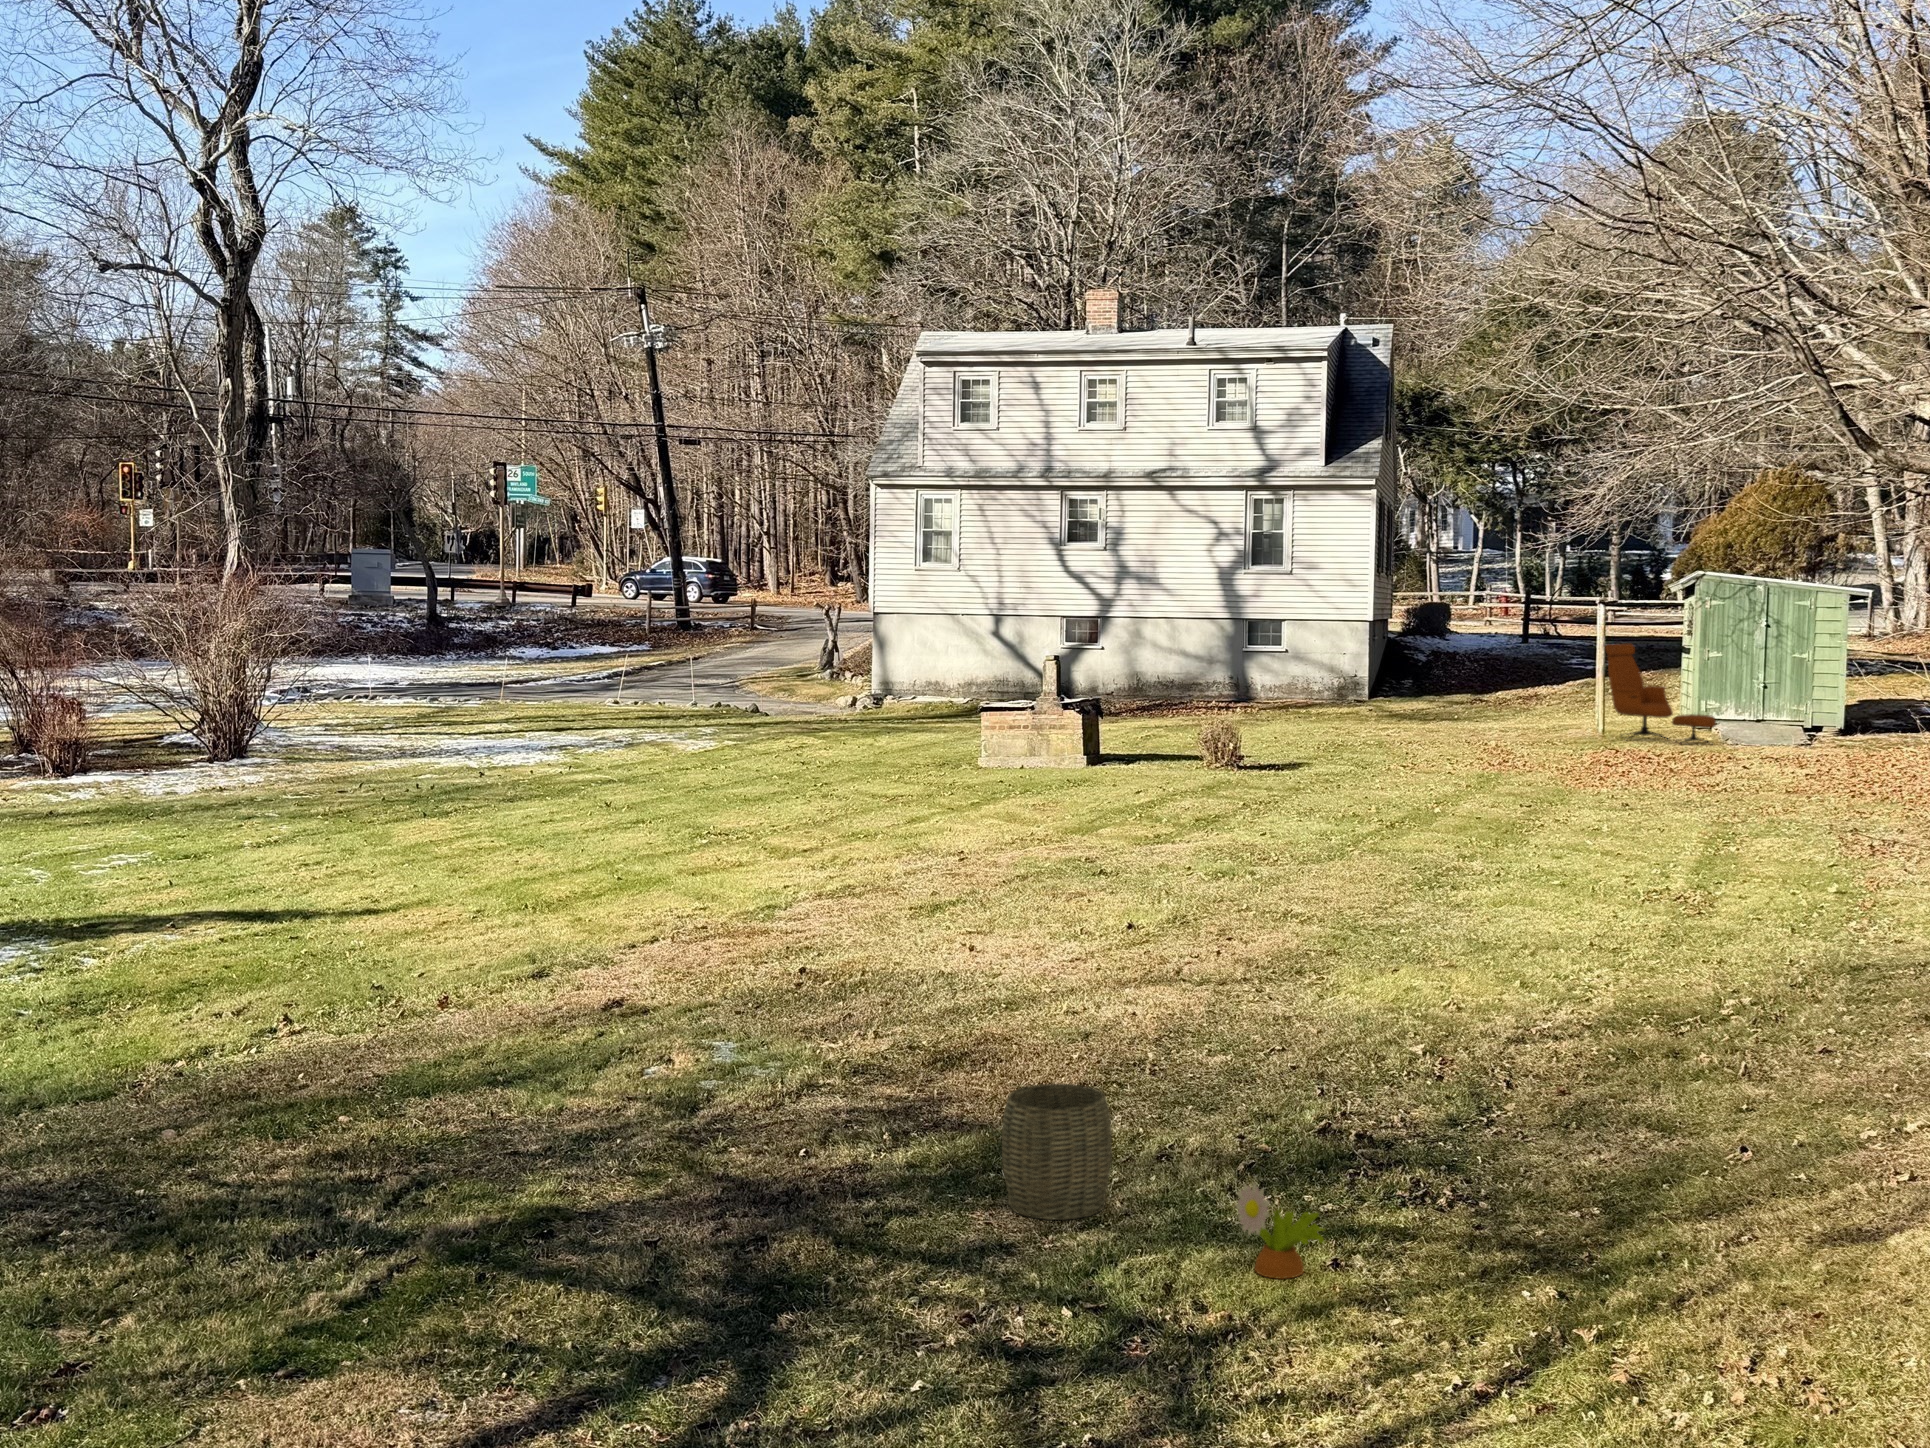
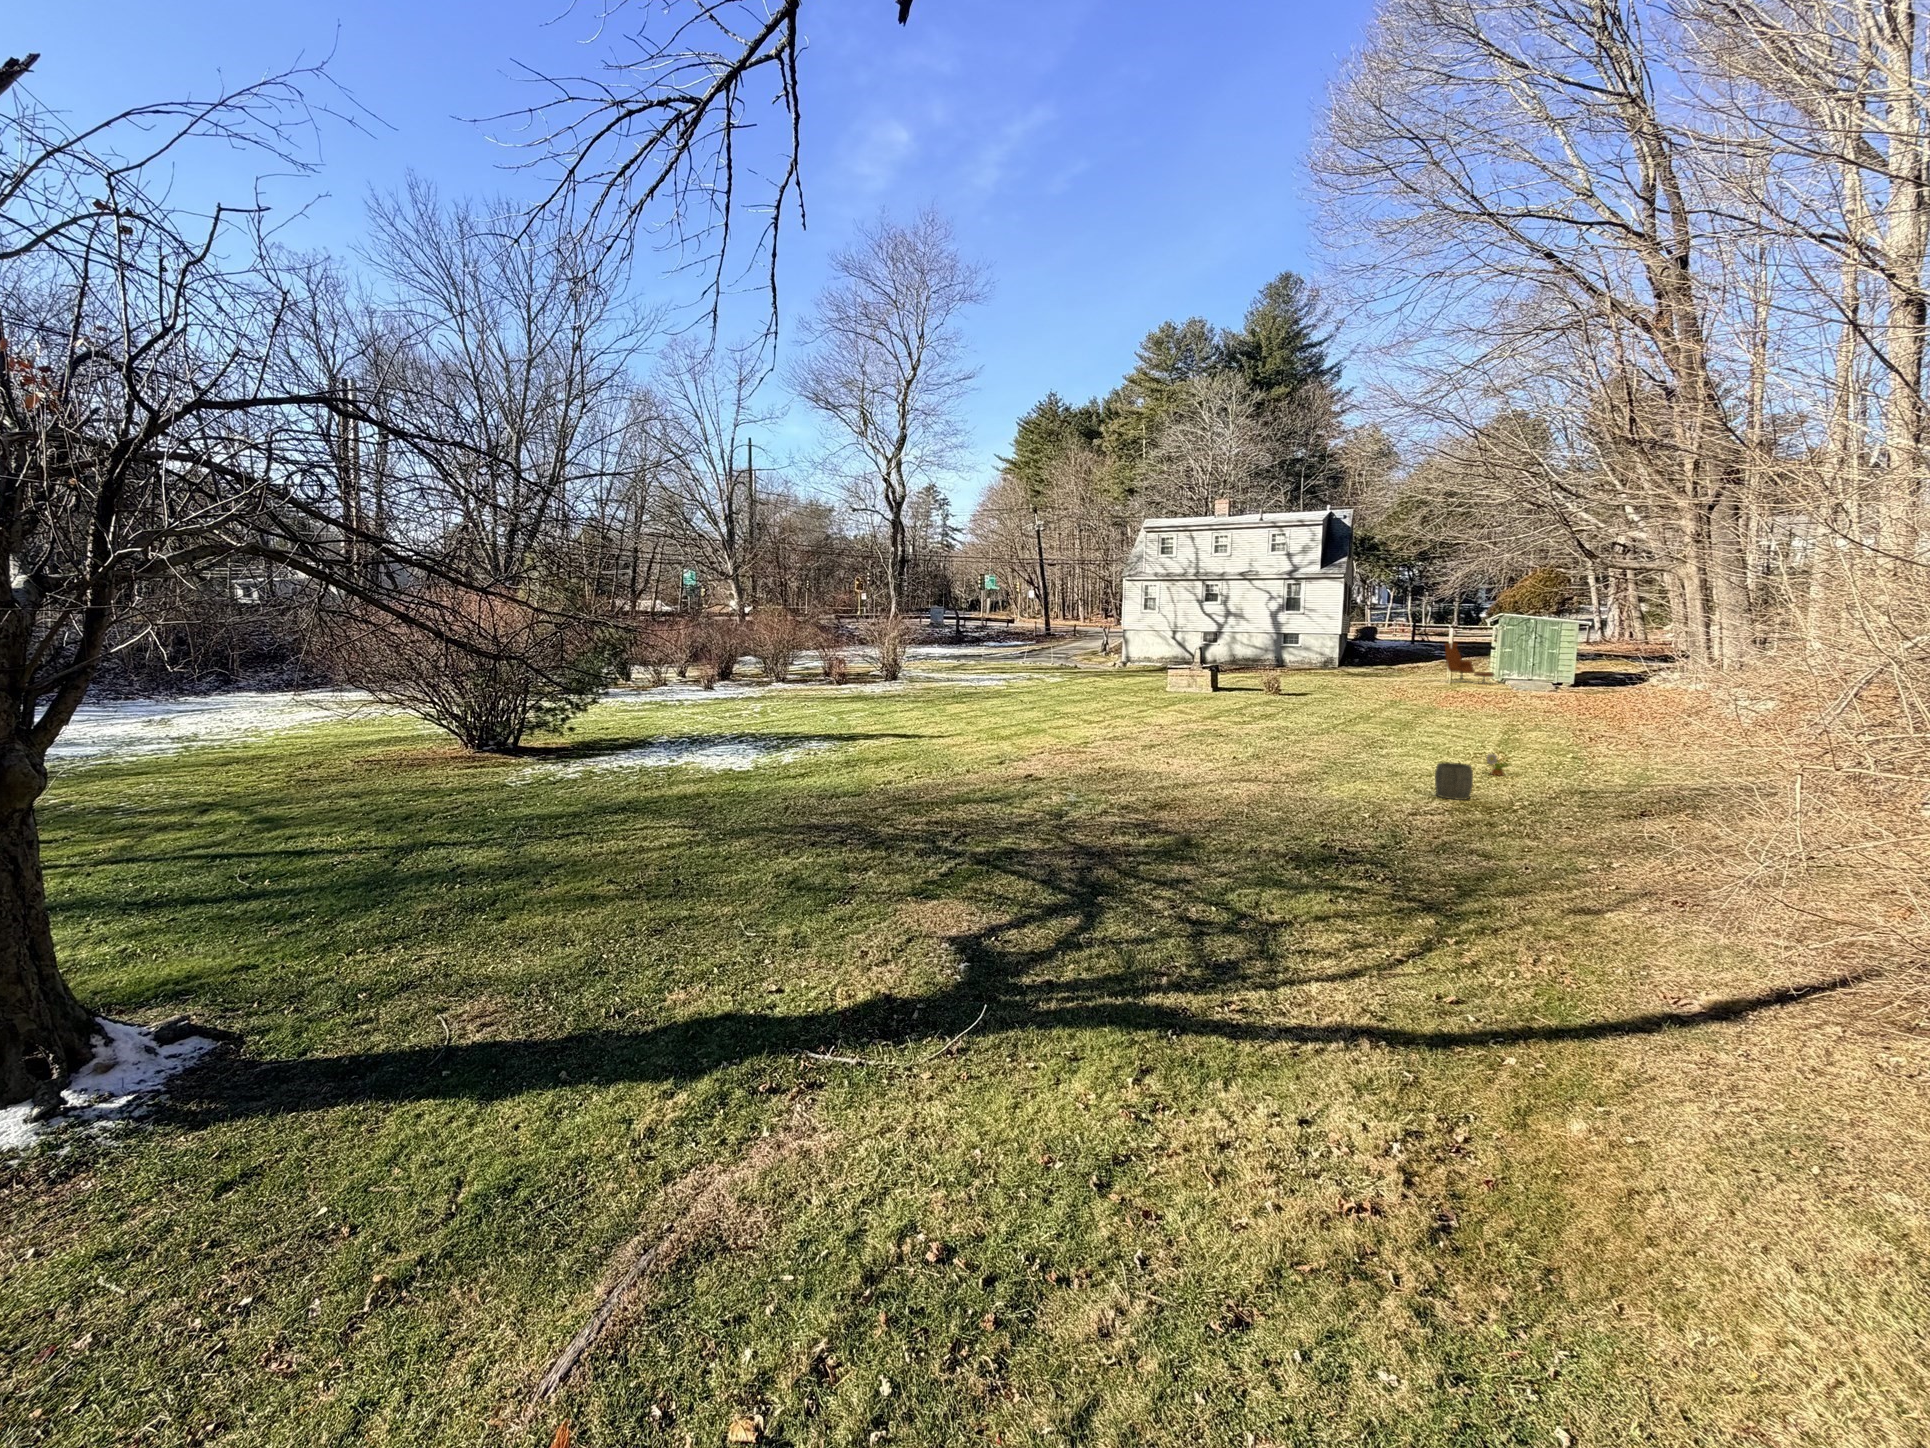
woven basket: present [1002,1084,1112,1220] -> present [1435,762,1473,800]
decorative plant: present [1236,1183,1325,1279] -> present [1487,754,1509,776]

